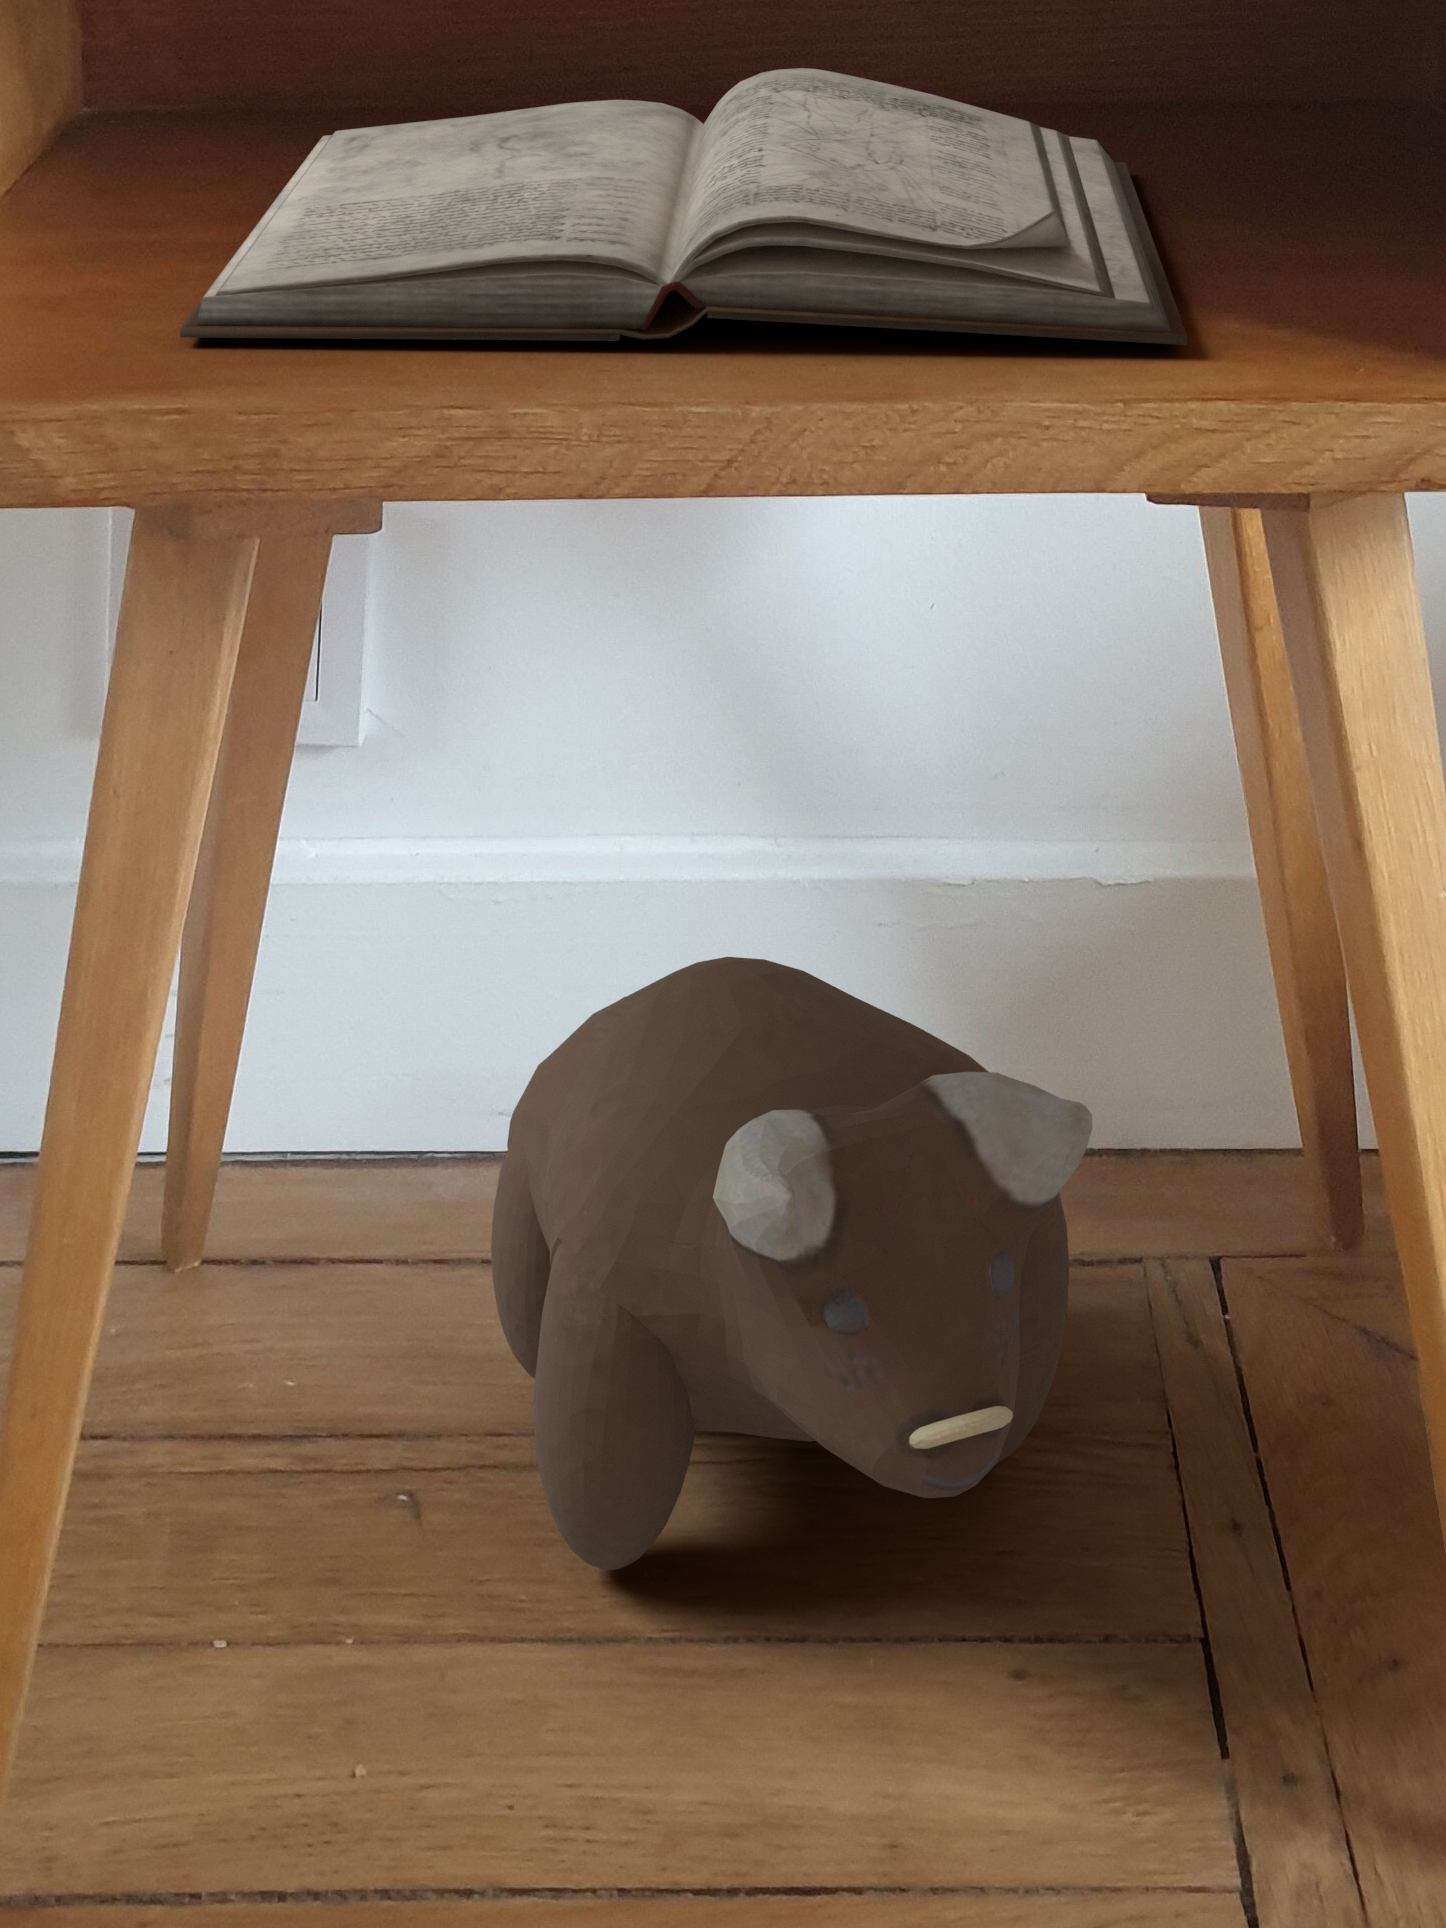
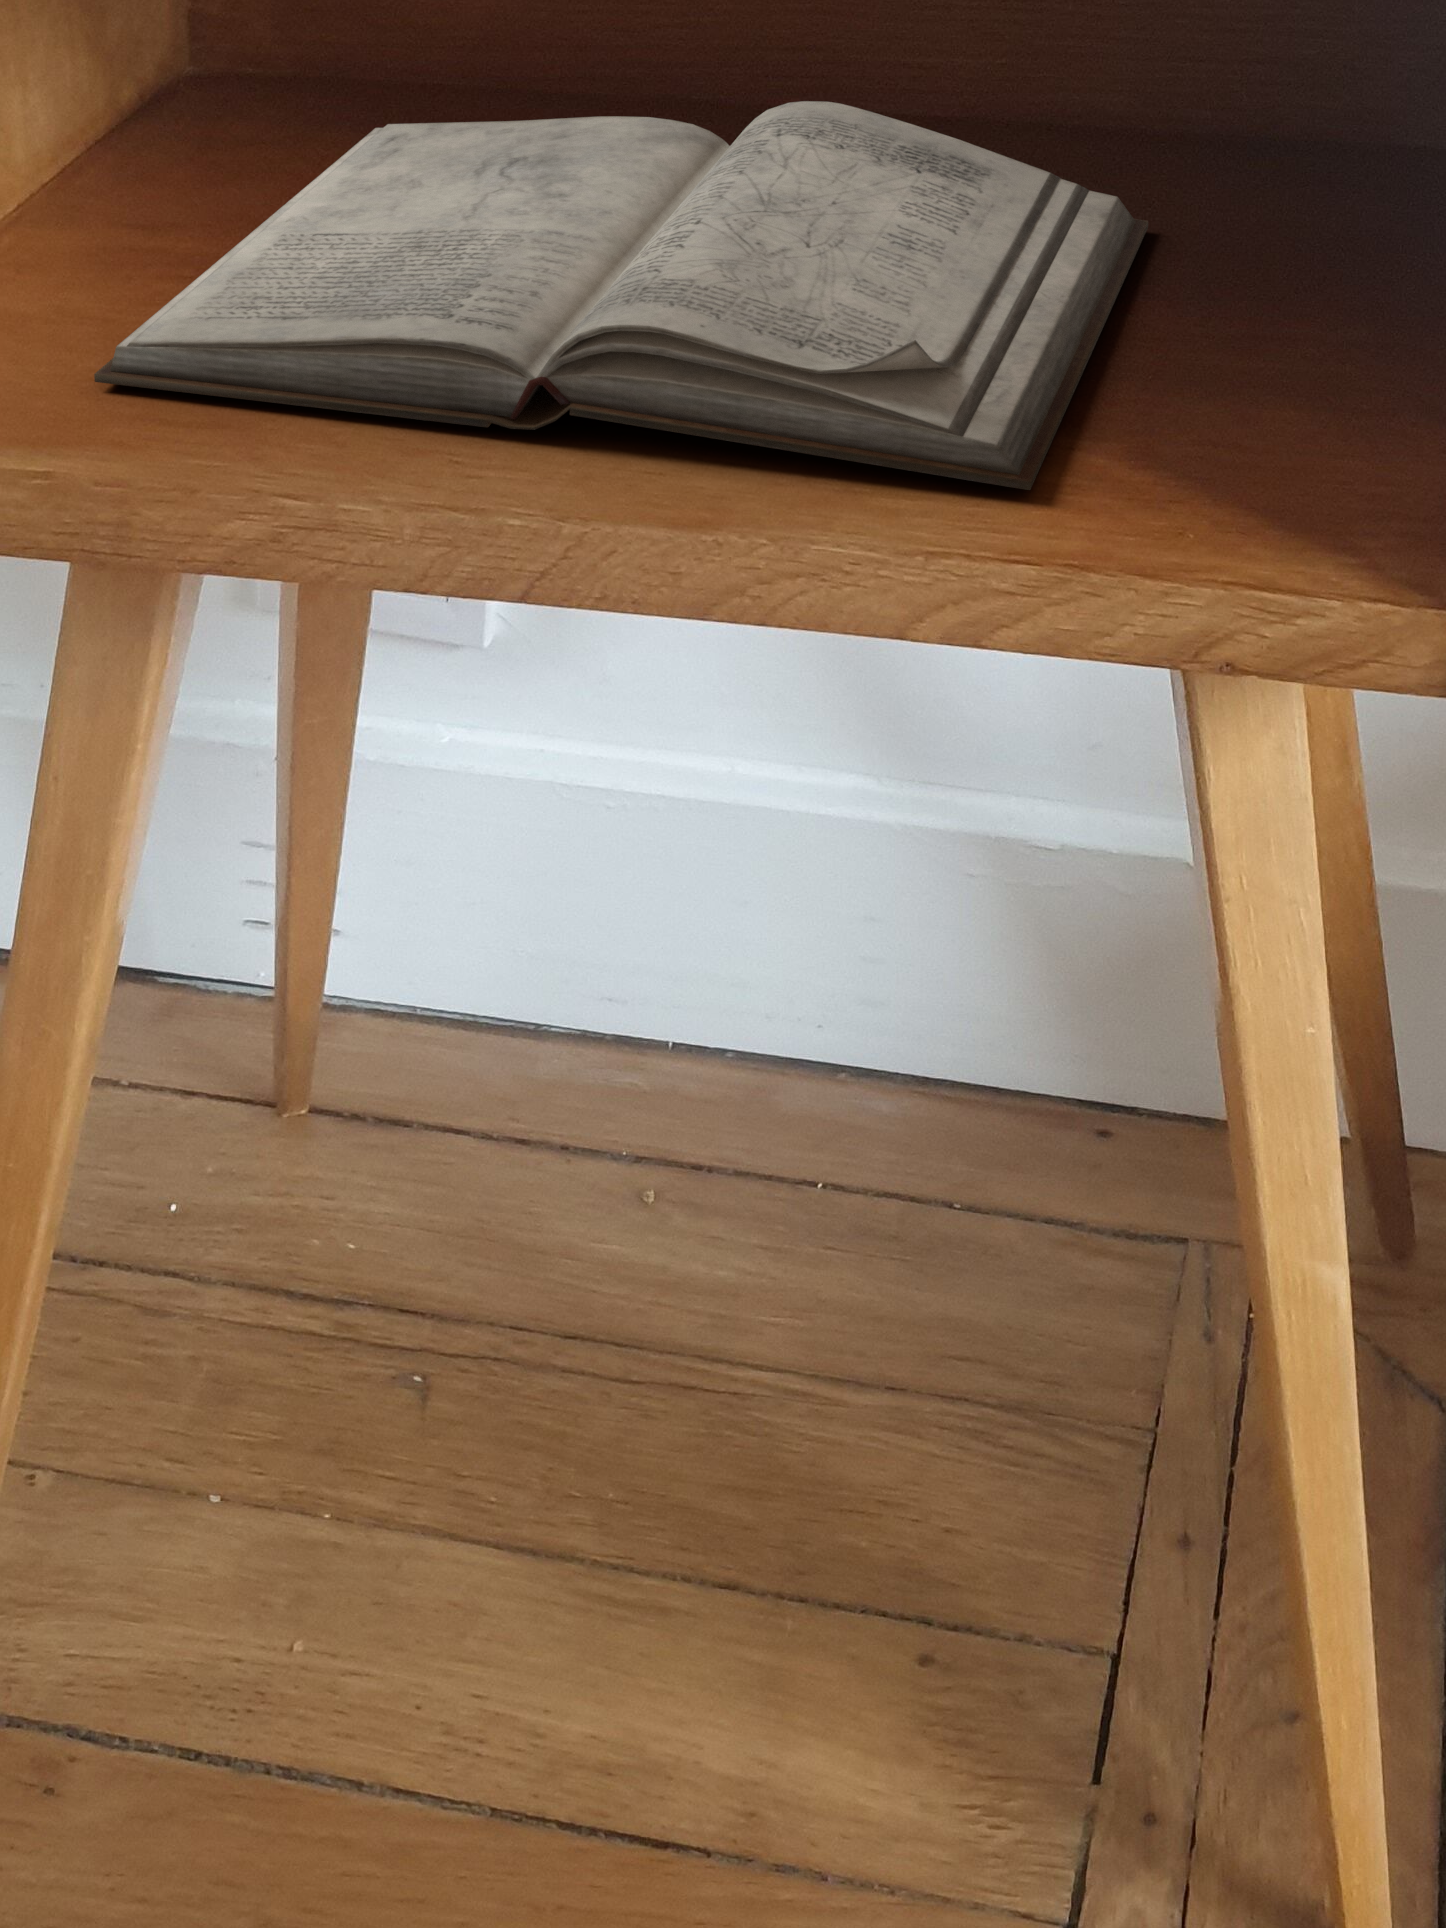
plush toy: present [491,957,1092,1570] -> none [509,925,1054,1502]

